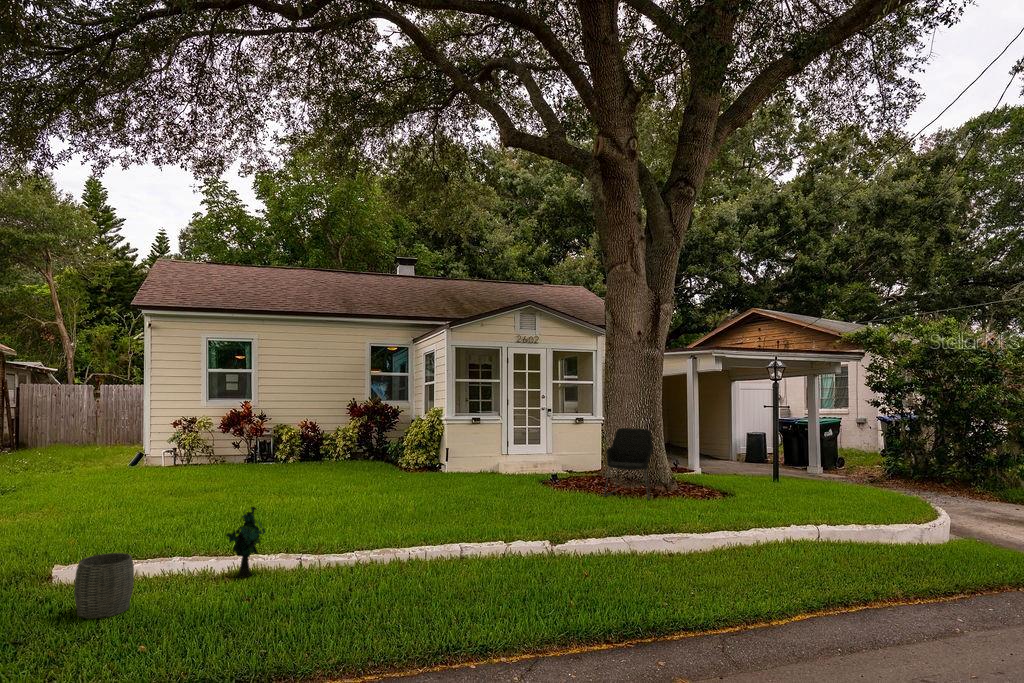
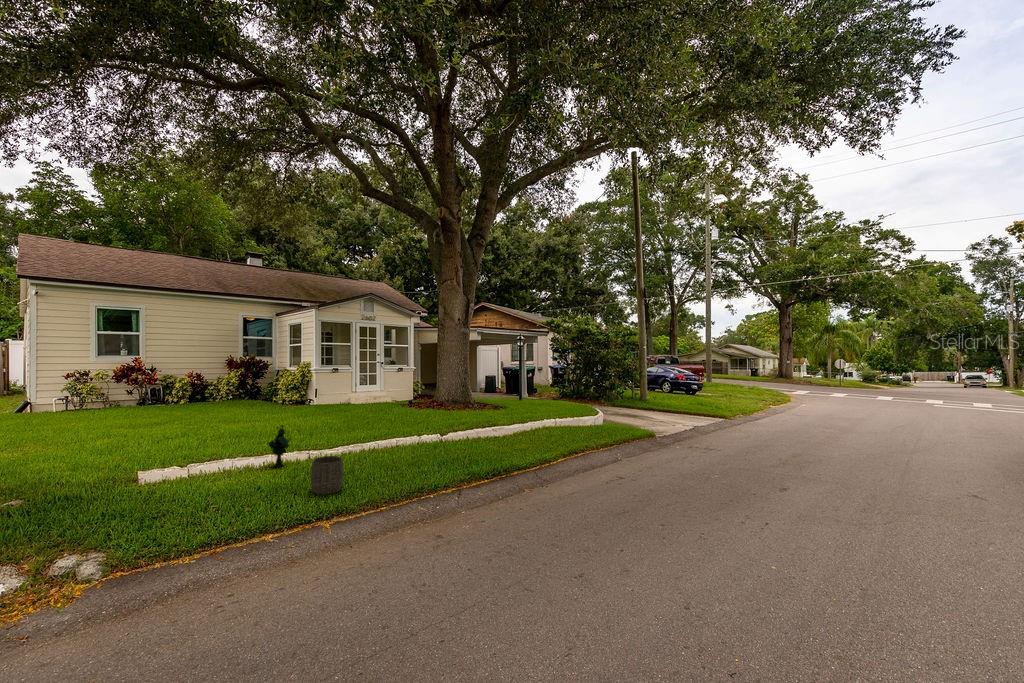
chair: present [604,428,653,500] -> none [437,374,463,413]
woven basket: present [74,553,134,618] -> present [311,456,344,494]

